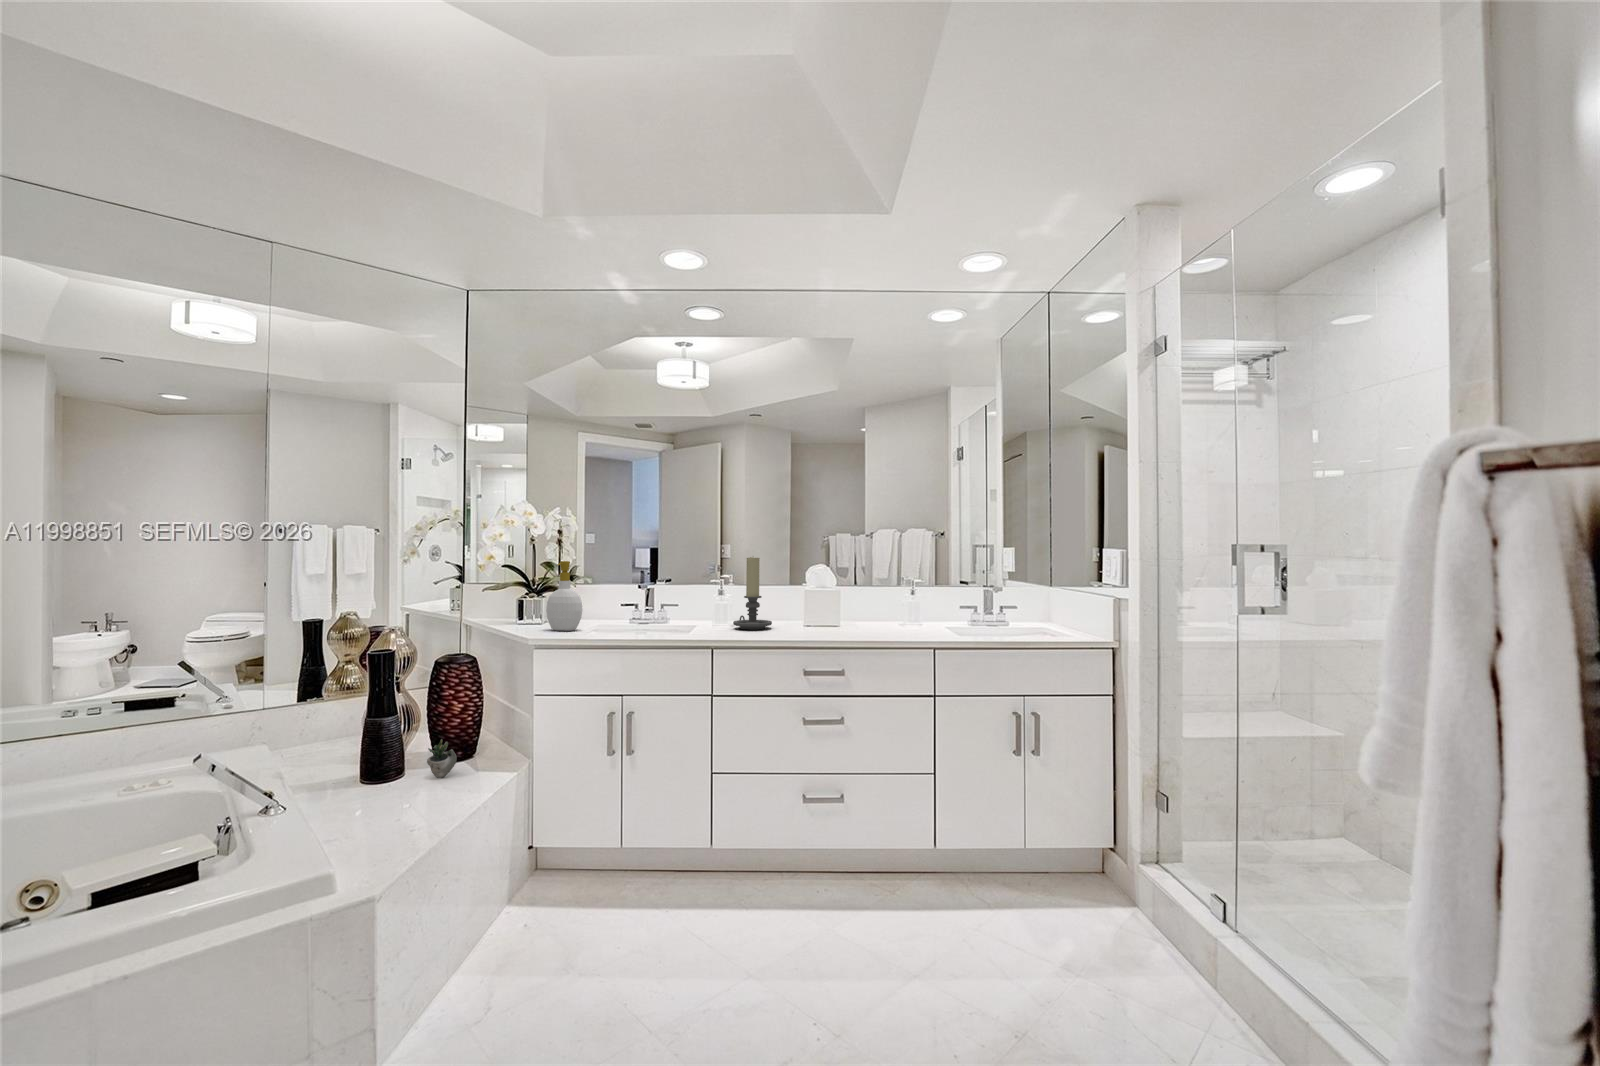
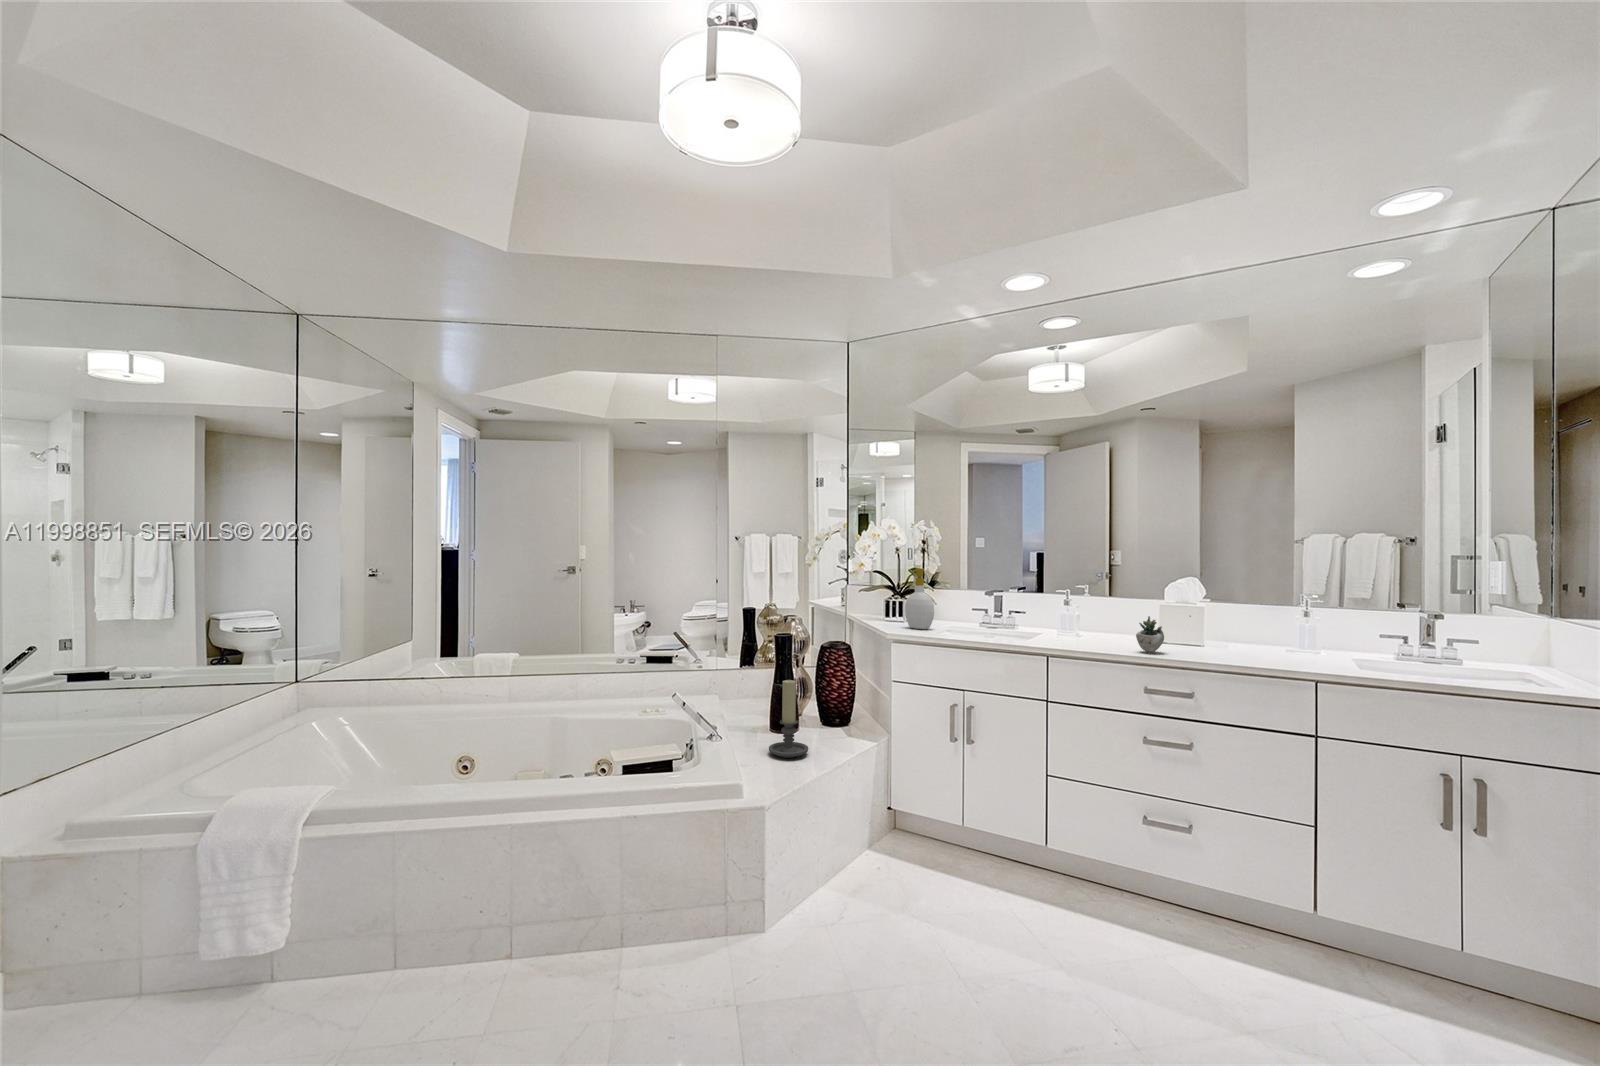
candle holder: present [733,557,772,630] -> present [769,680,808,758]
succulent plant: present [427,737,477,778] -> present [1136,615,1191,653]

